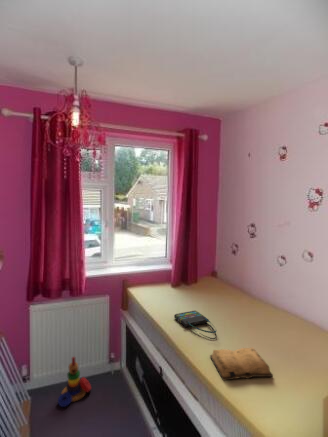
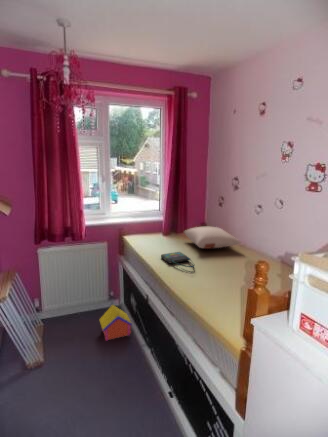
pillow: none [196,279,264,306] -> present [184,227,240,249]
diary: present [210,348,273,381] -> none [186,277,235,299]
stacking toy: present [58,357,91,407] -> none [66,292,94,331]
toy house: none [99,372,137,421] -> present [100,305,132,340]

